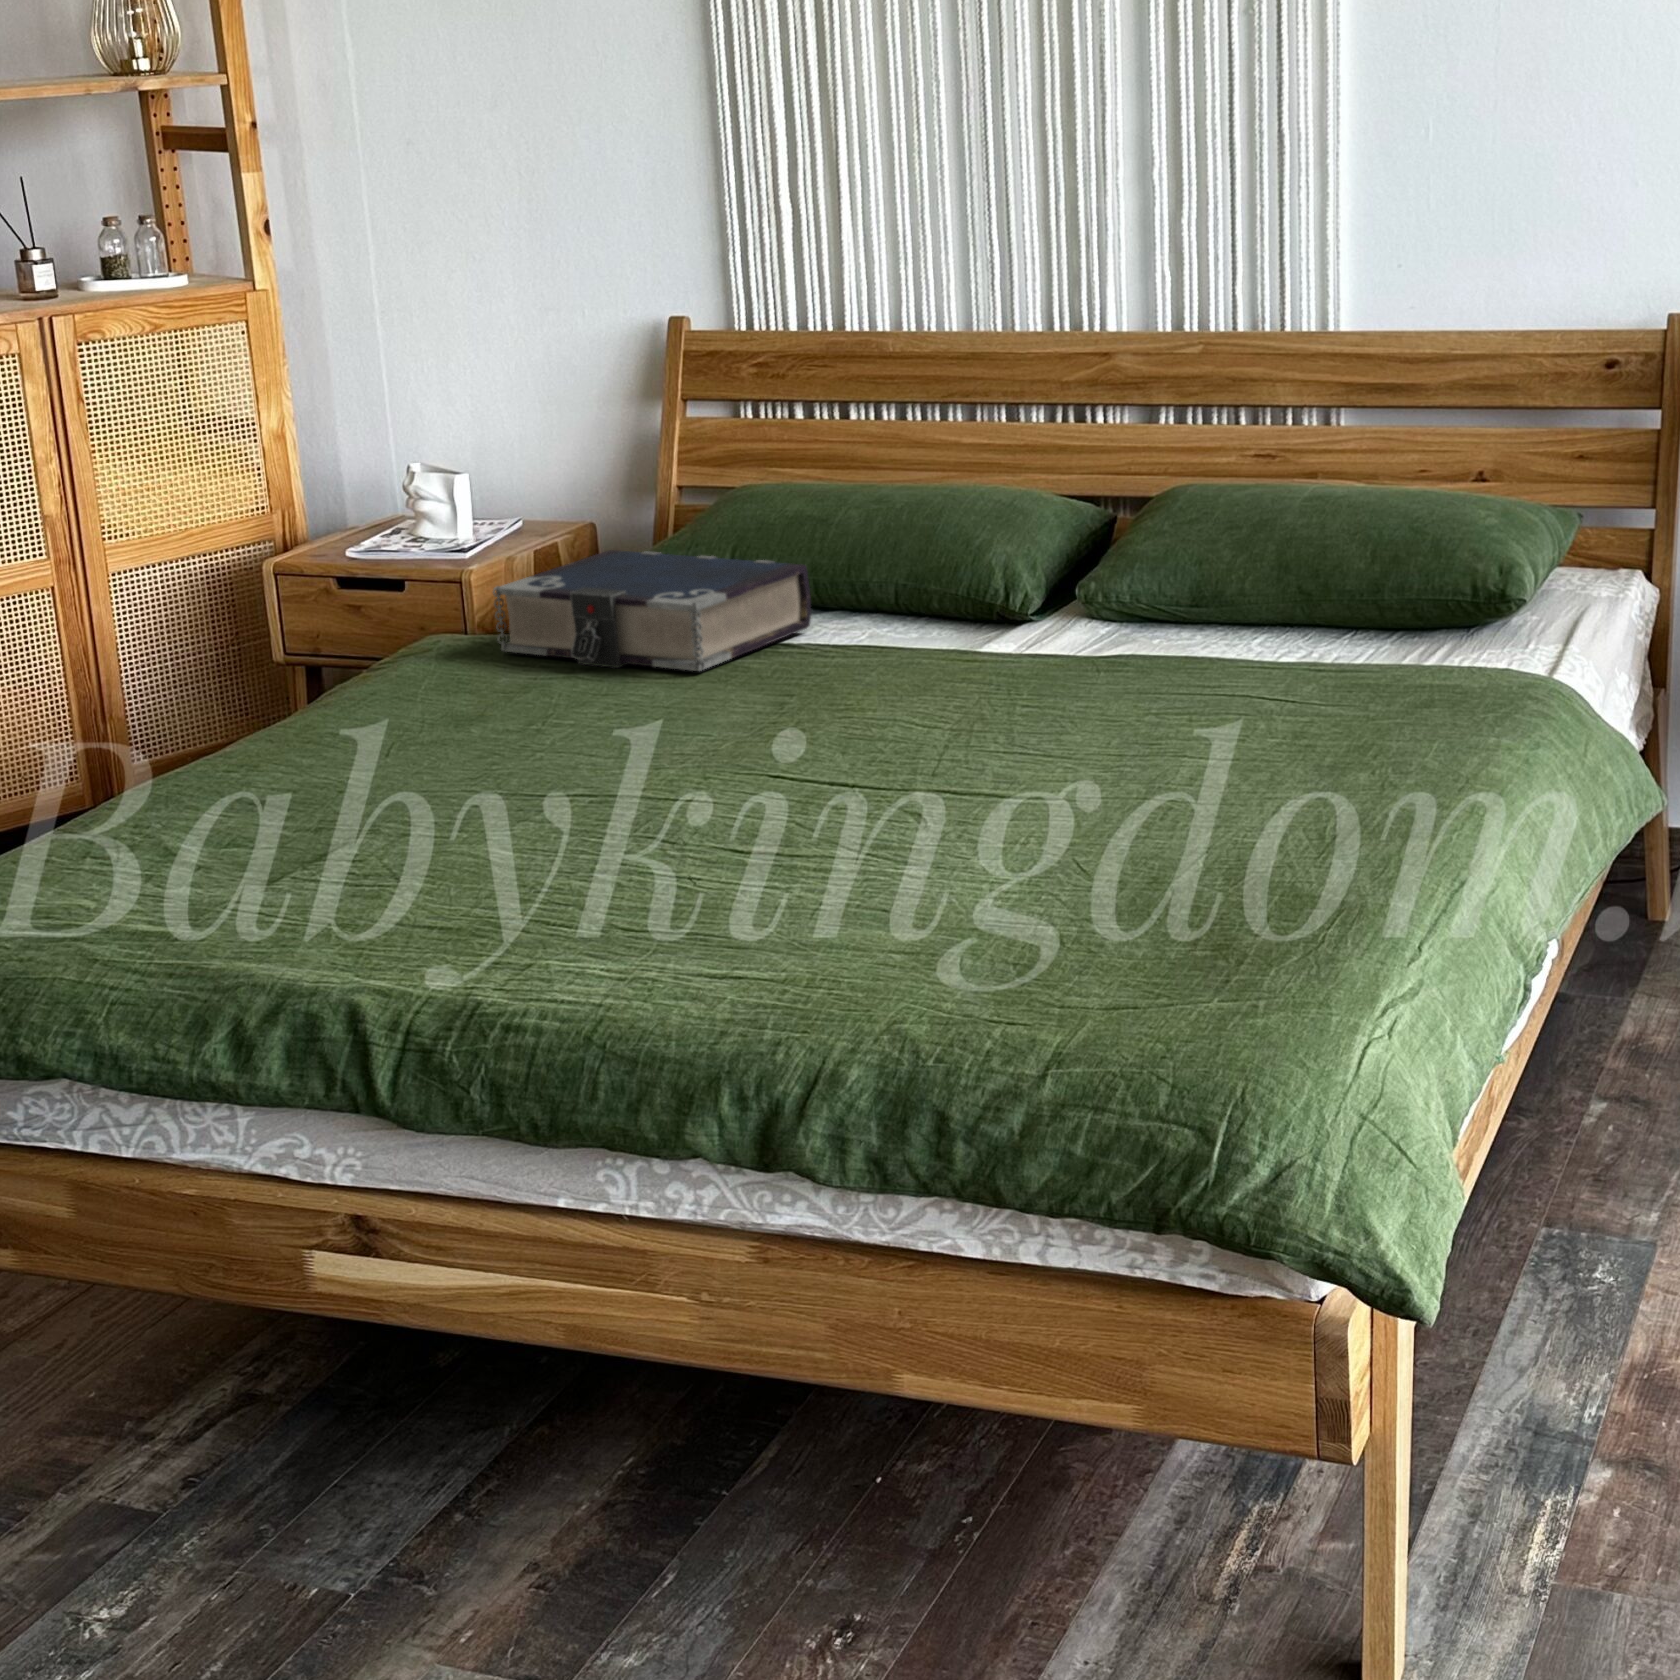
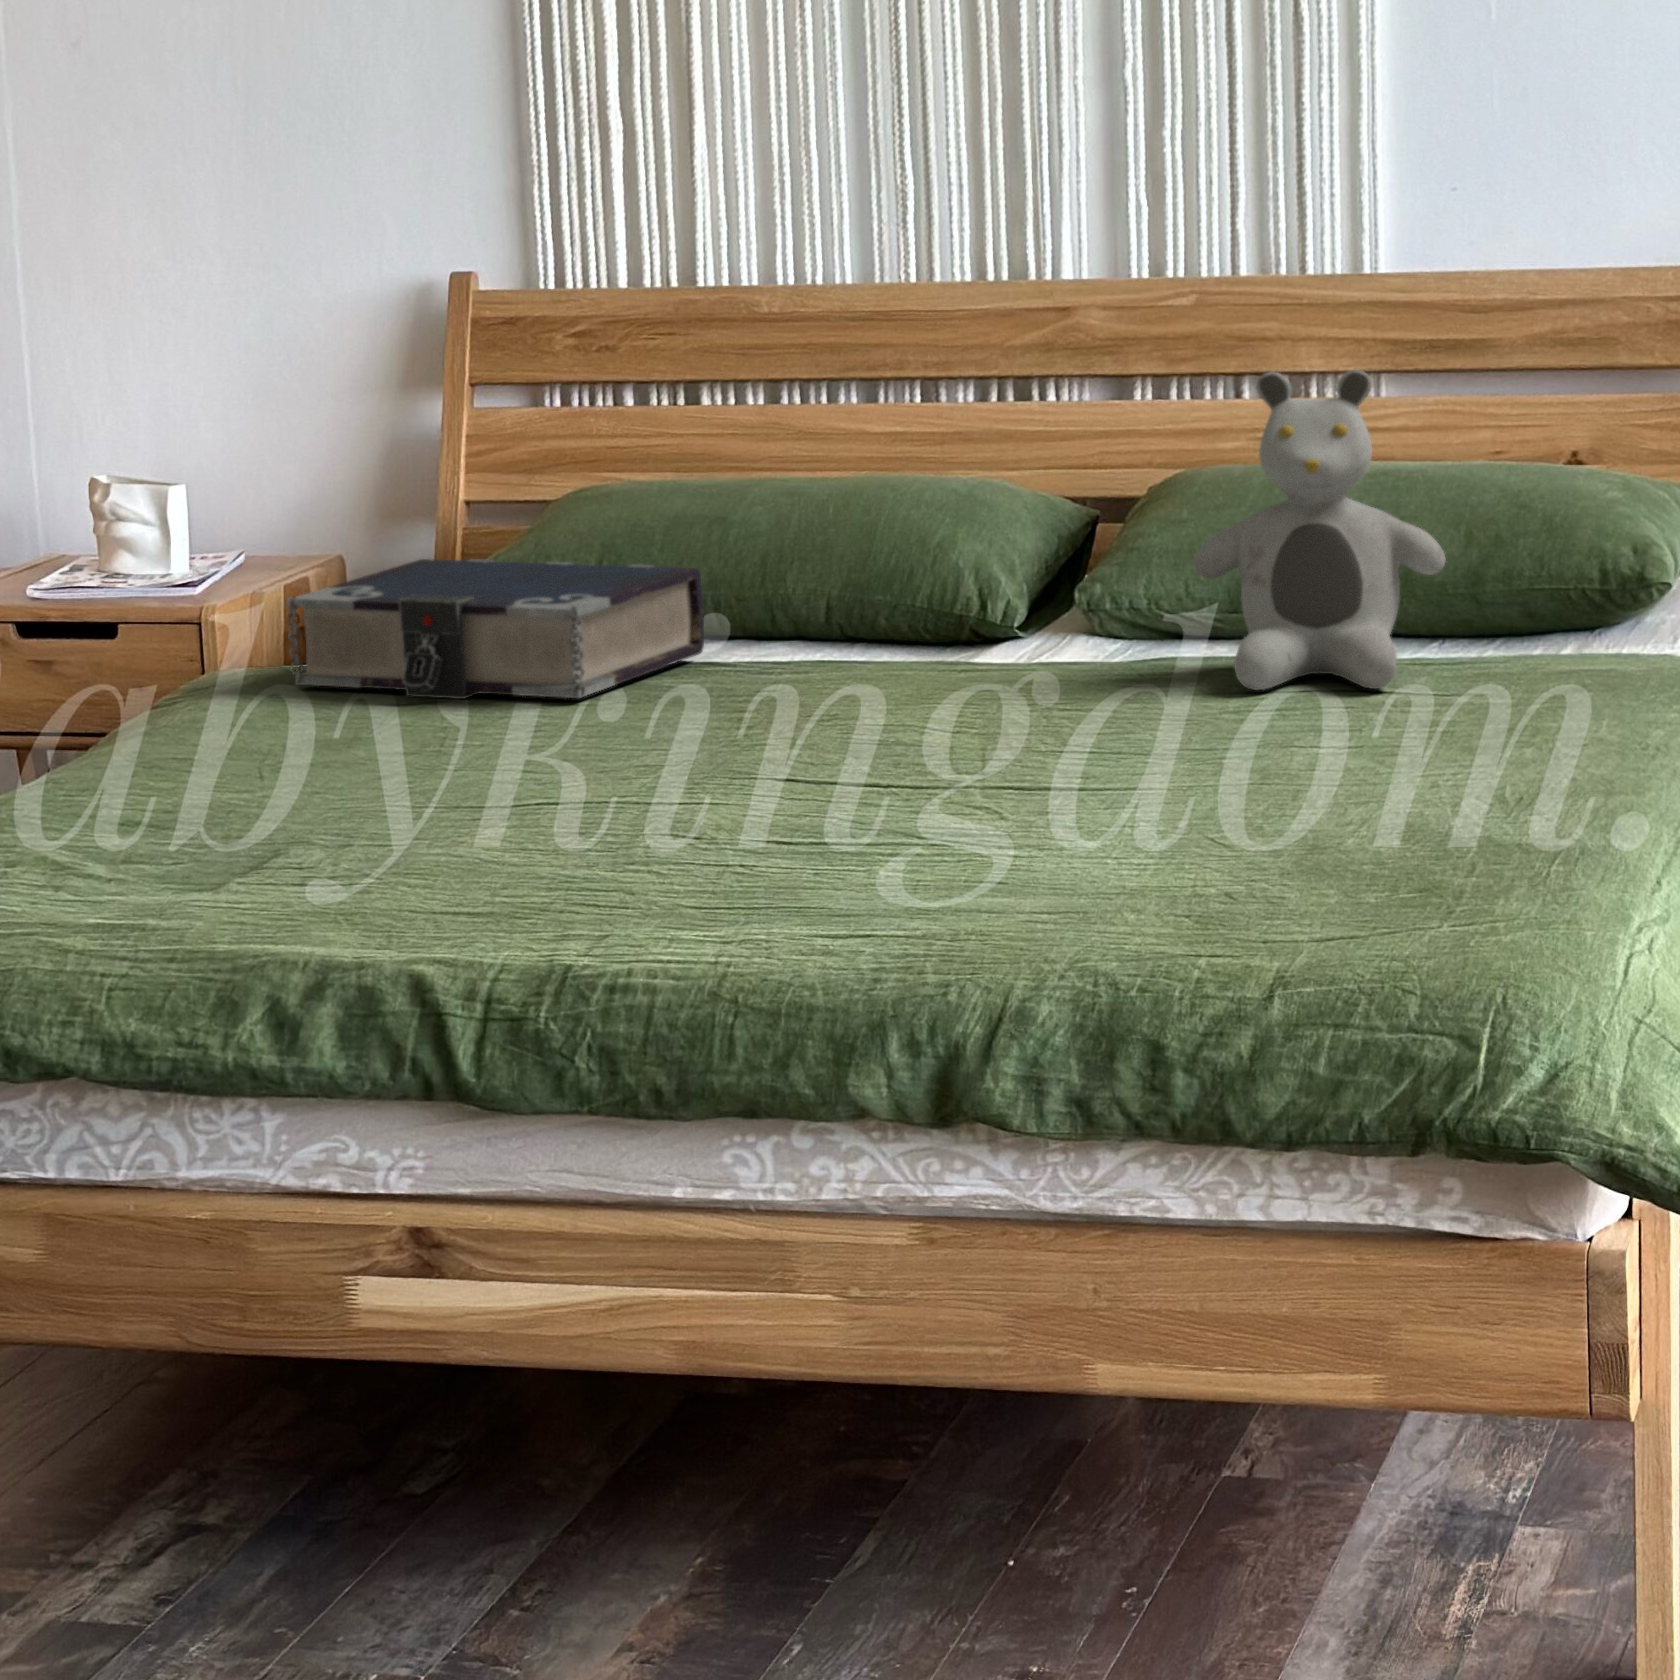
teddy bear: none [1167,428,1357,677] -> present [1194,370,1446,690]

